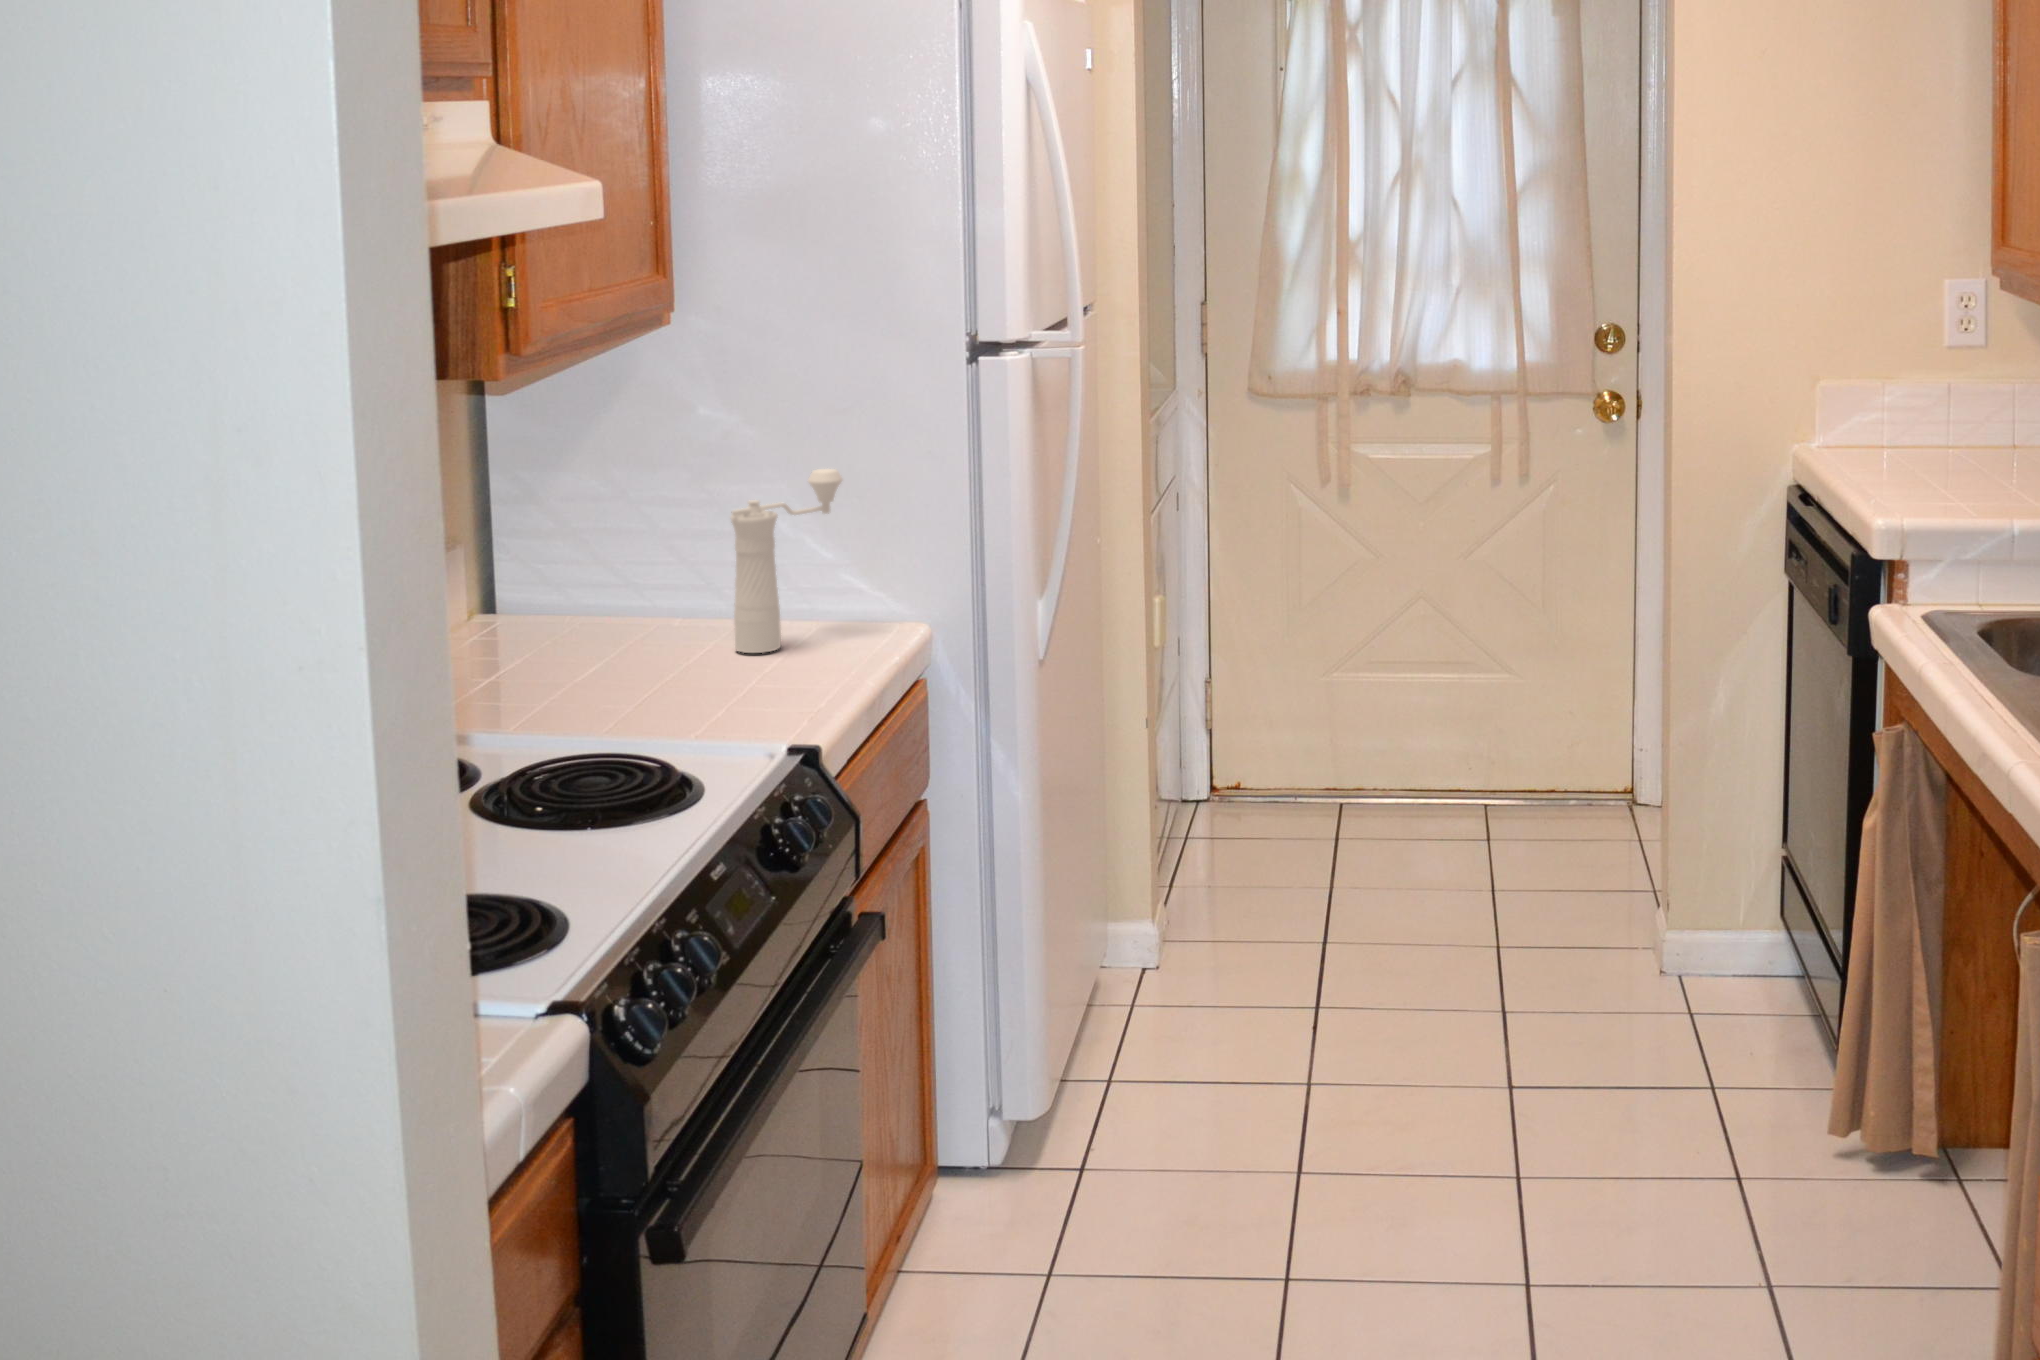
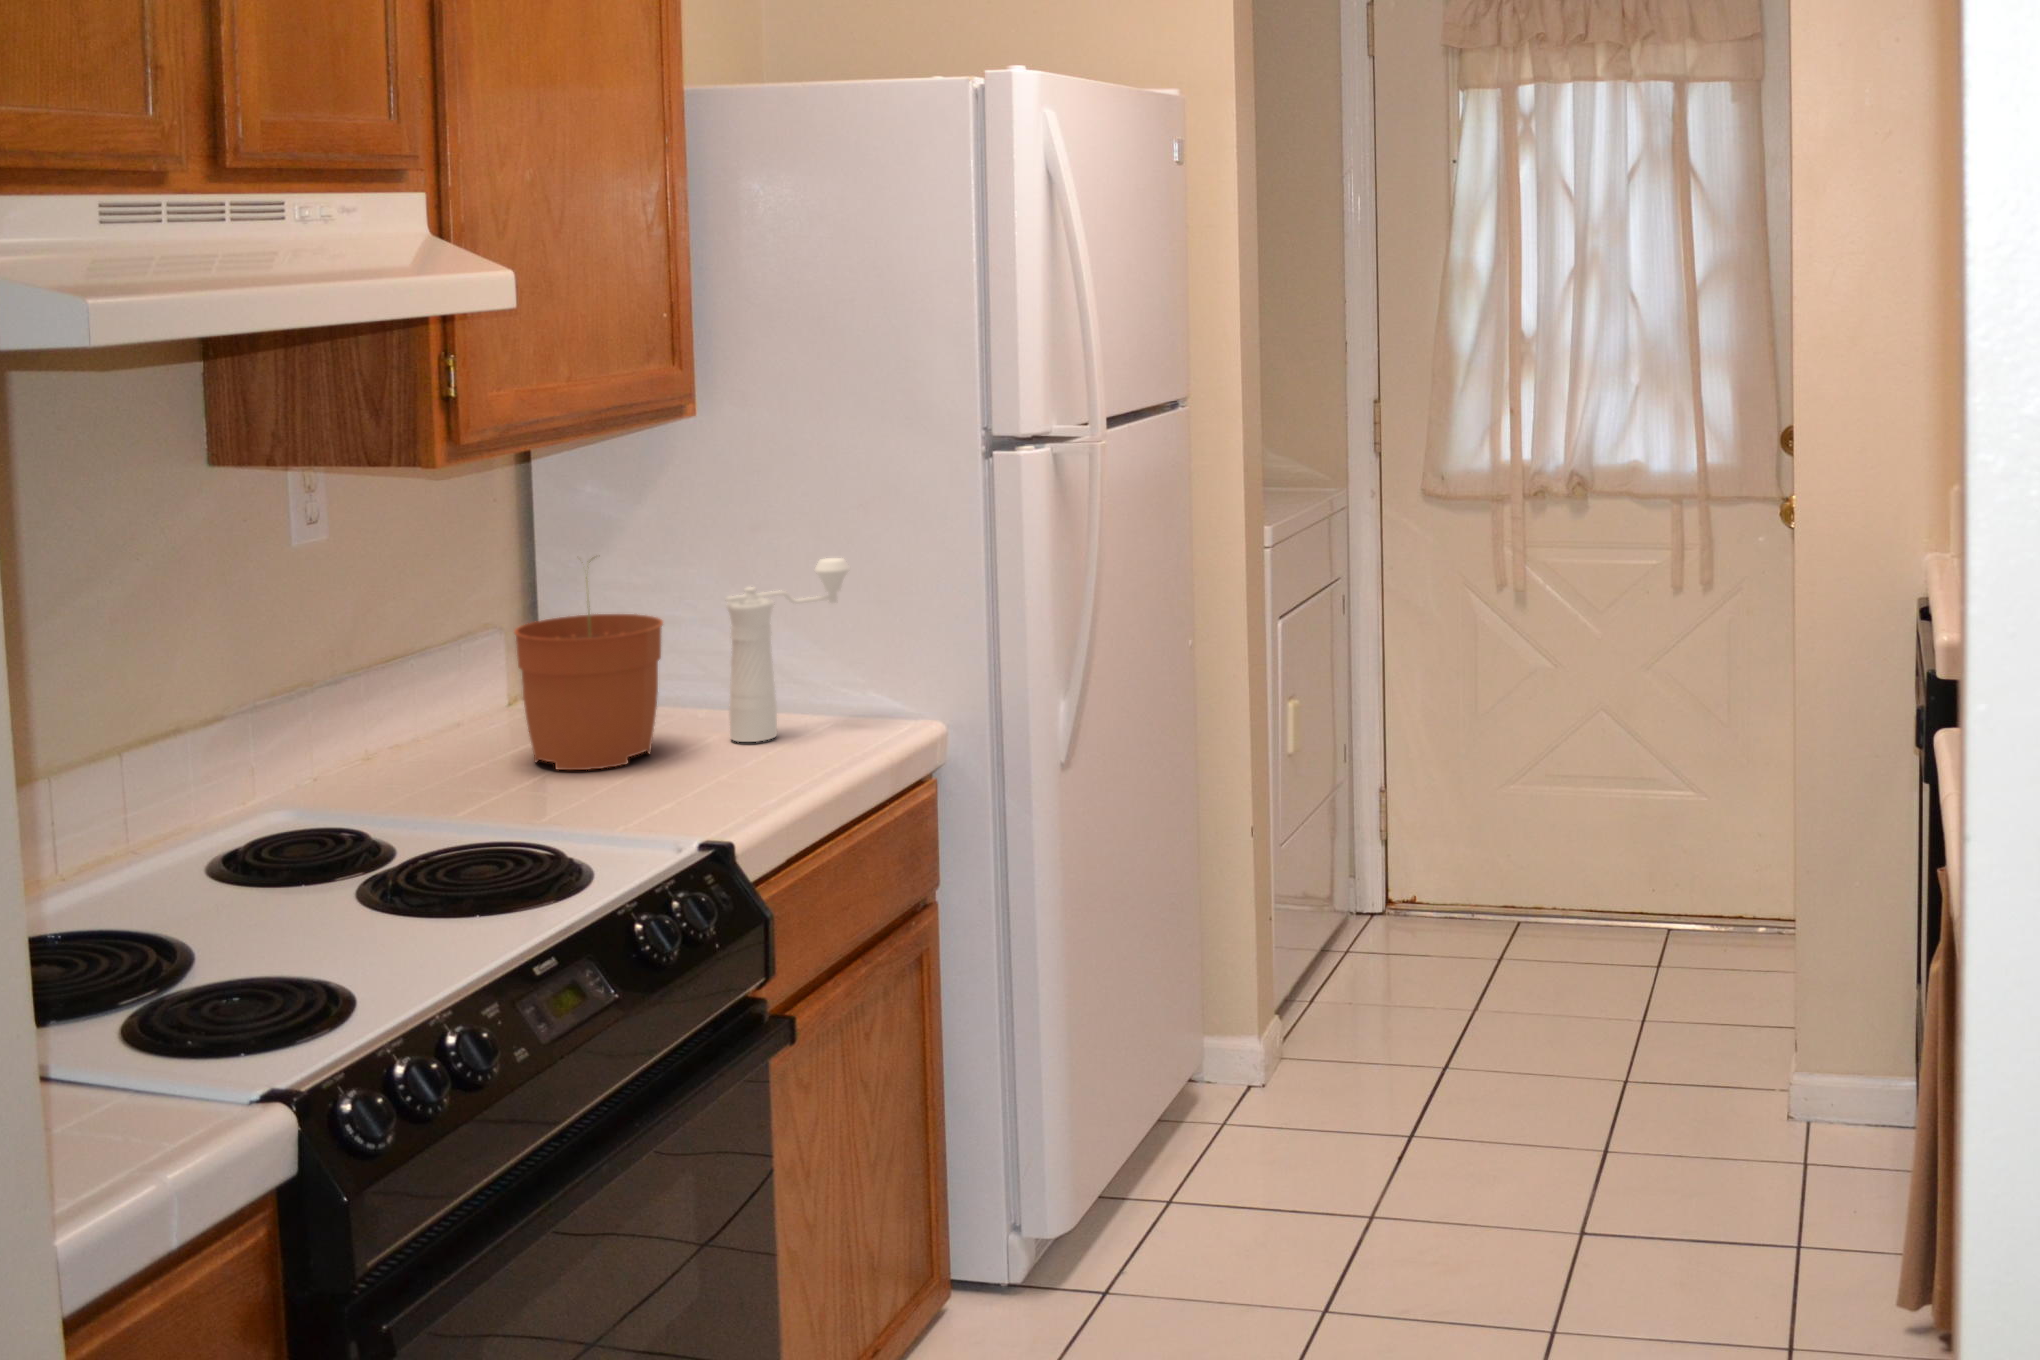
plant pot: none [529,472,678,687] -> present [514,577,663,770]

